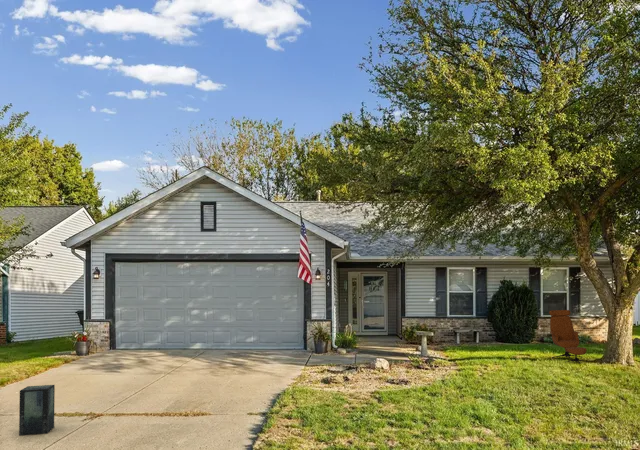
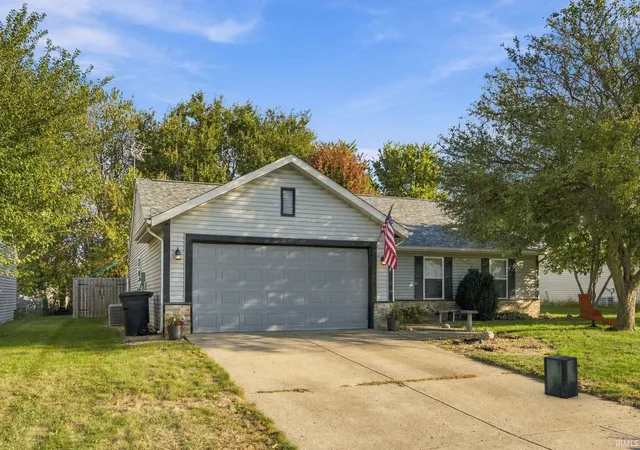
storage box: present [19,385,55,435] -> present [544,355,578,399]

